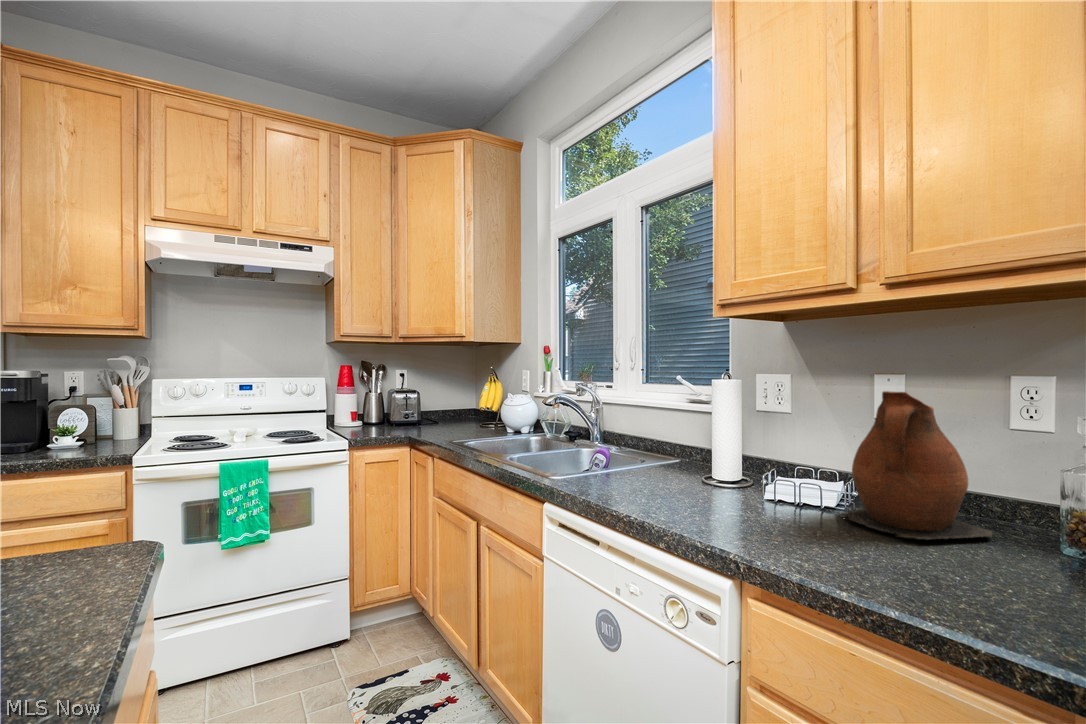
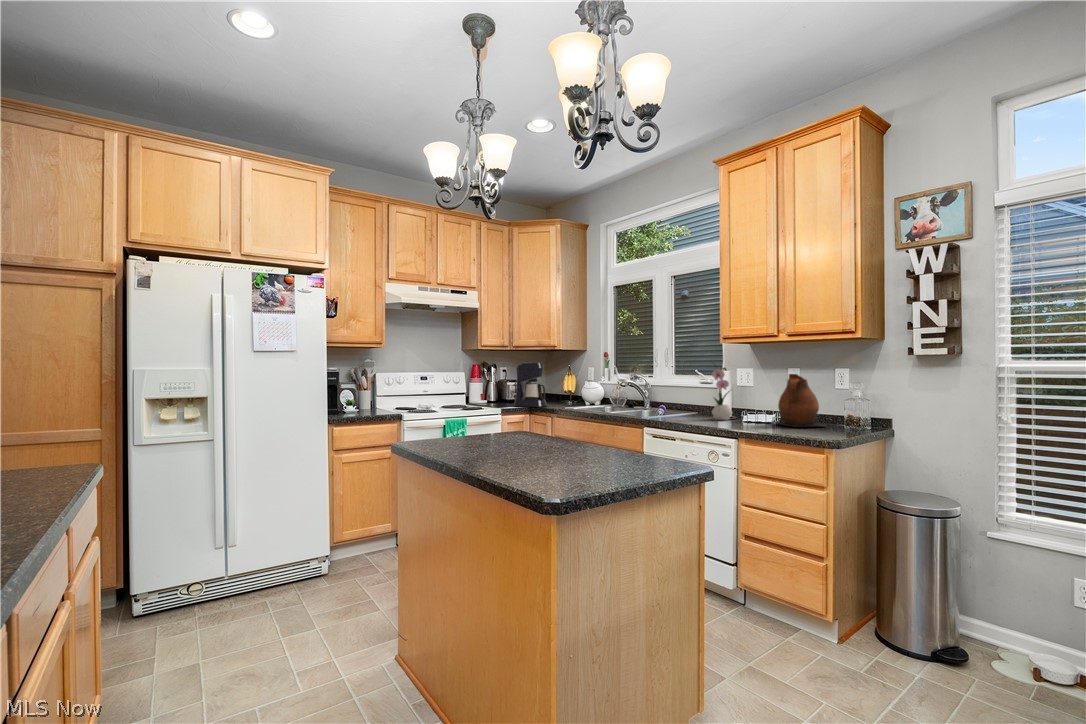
flower arrangement: none [692,358,742,493] -> present [712,362,732,420]
coffee maker: none [380,363,437,438] -> present [514,363,547,407]

